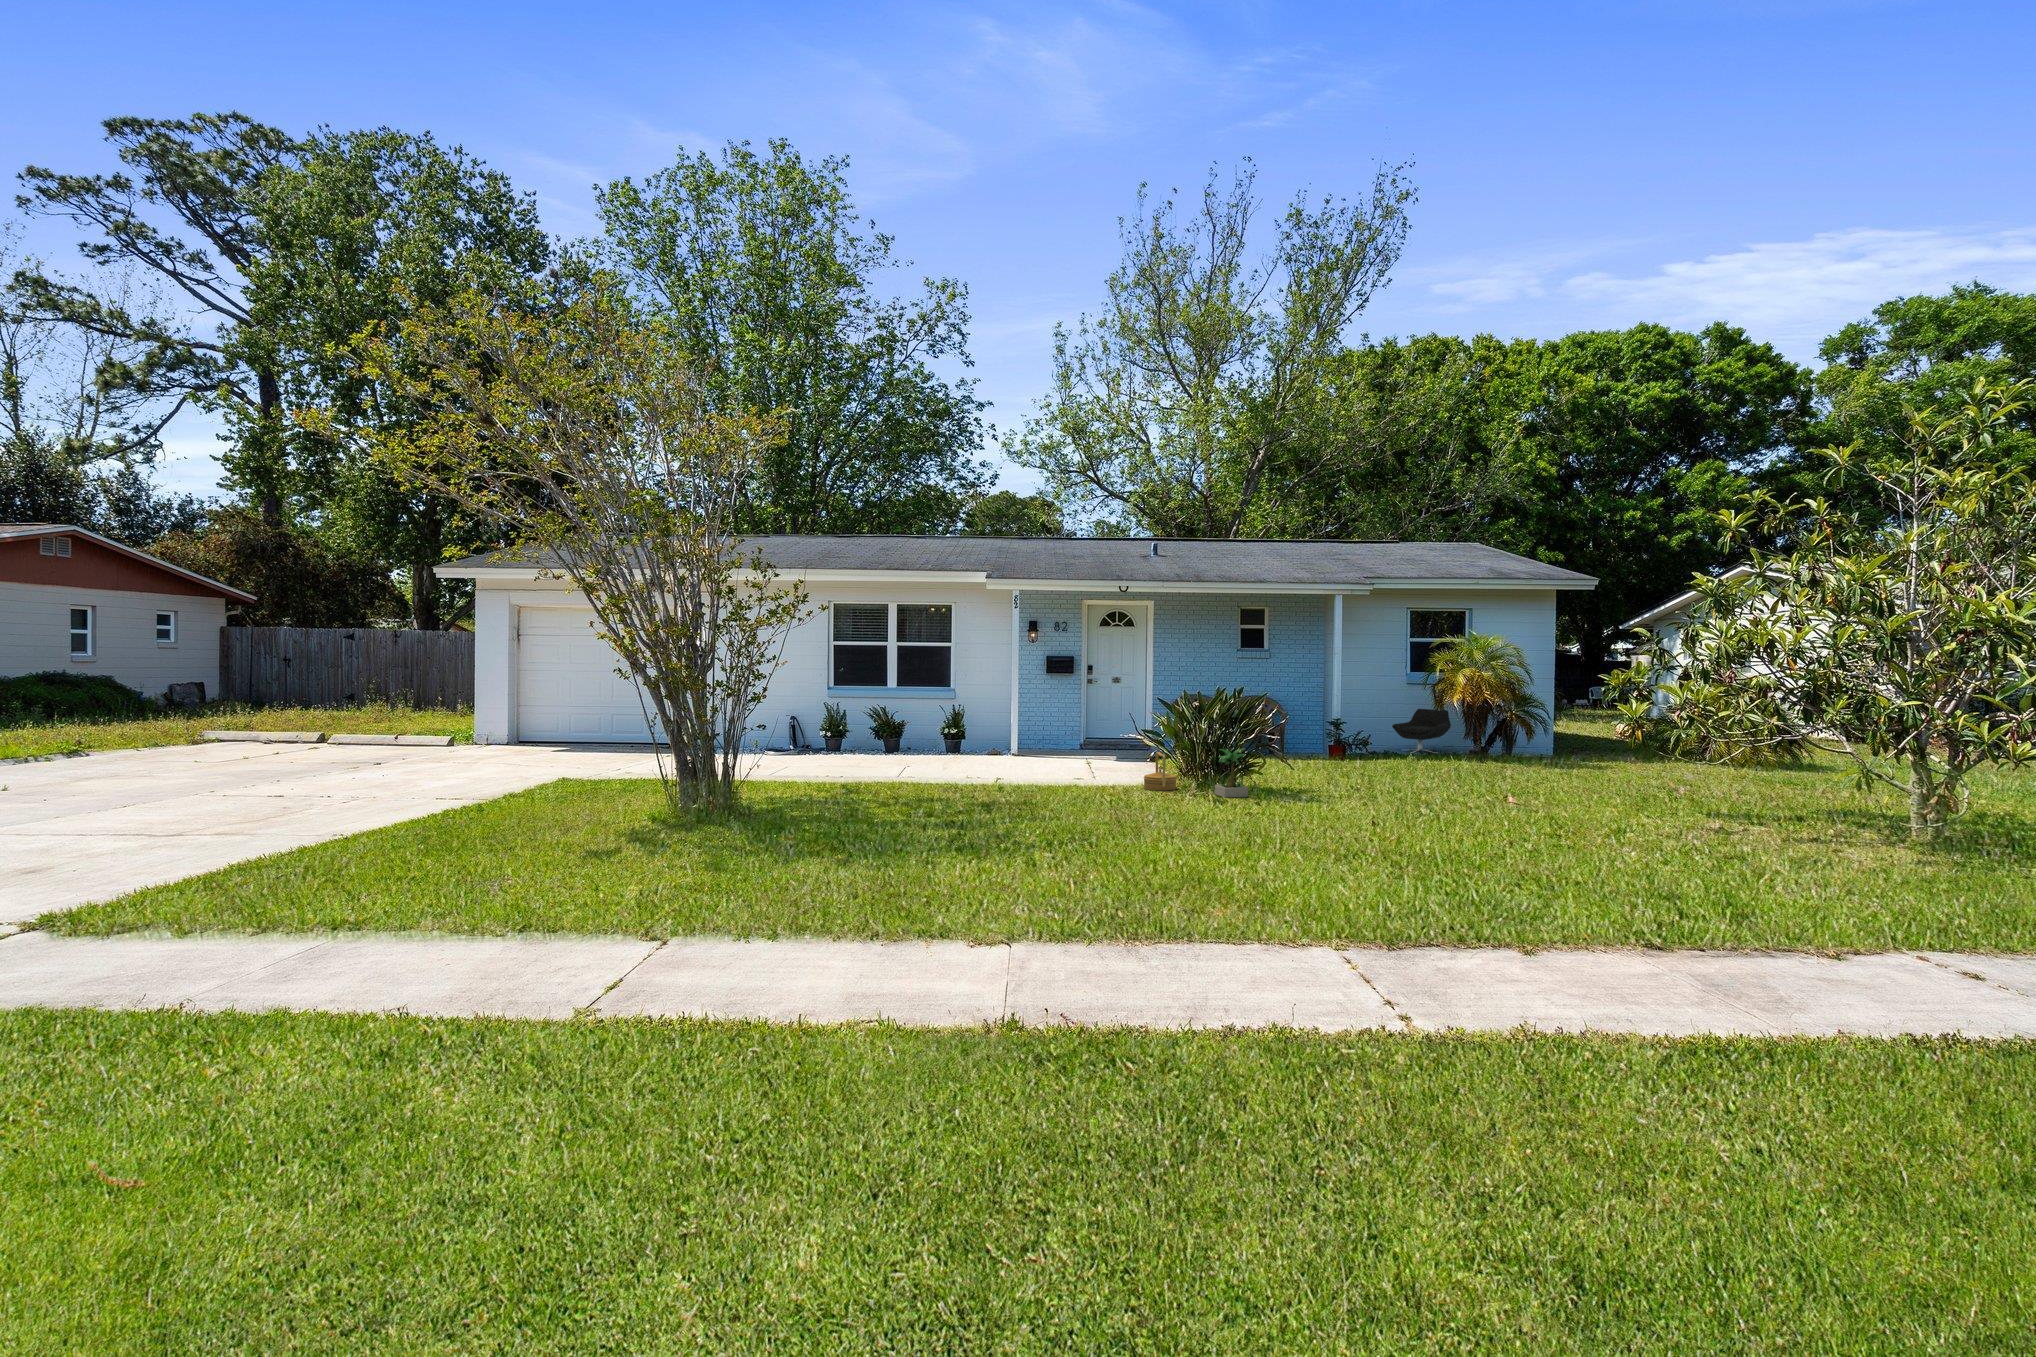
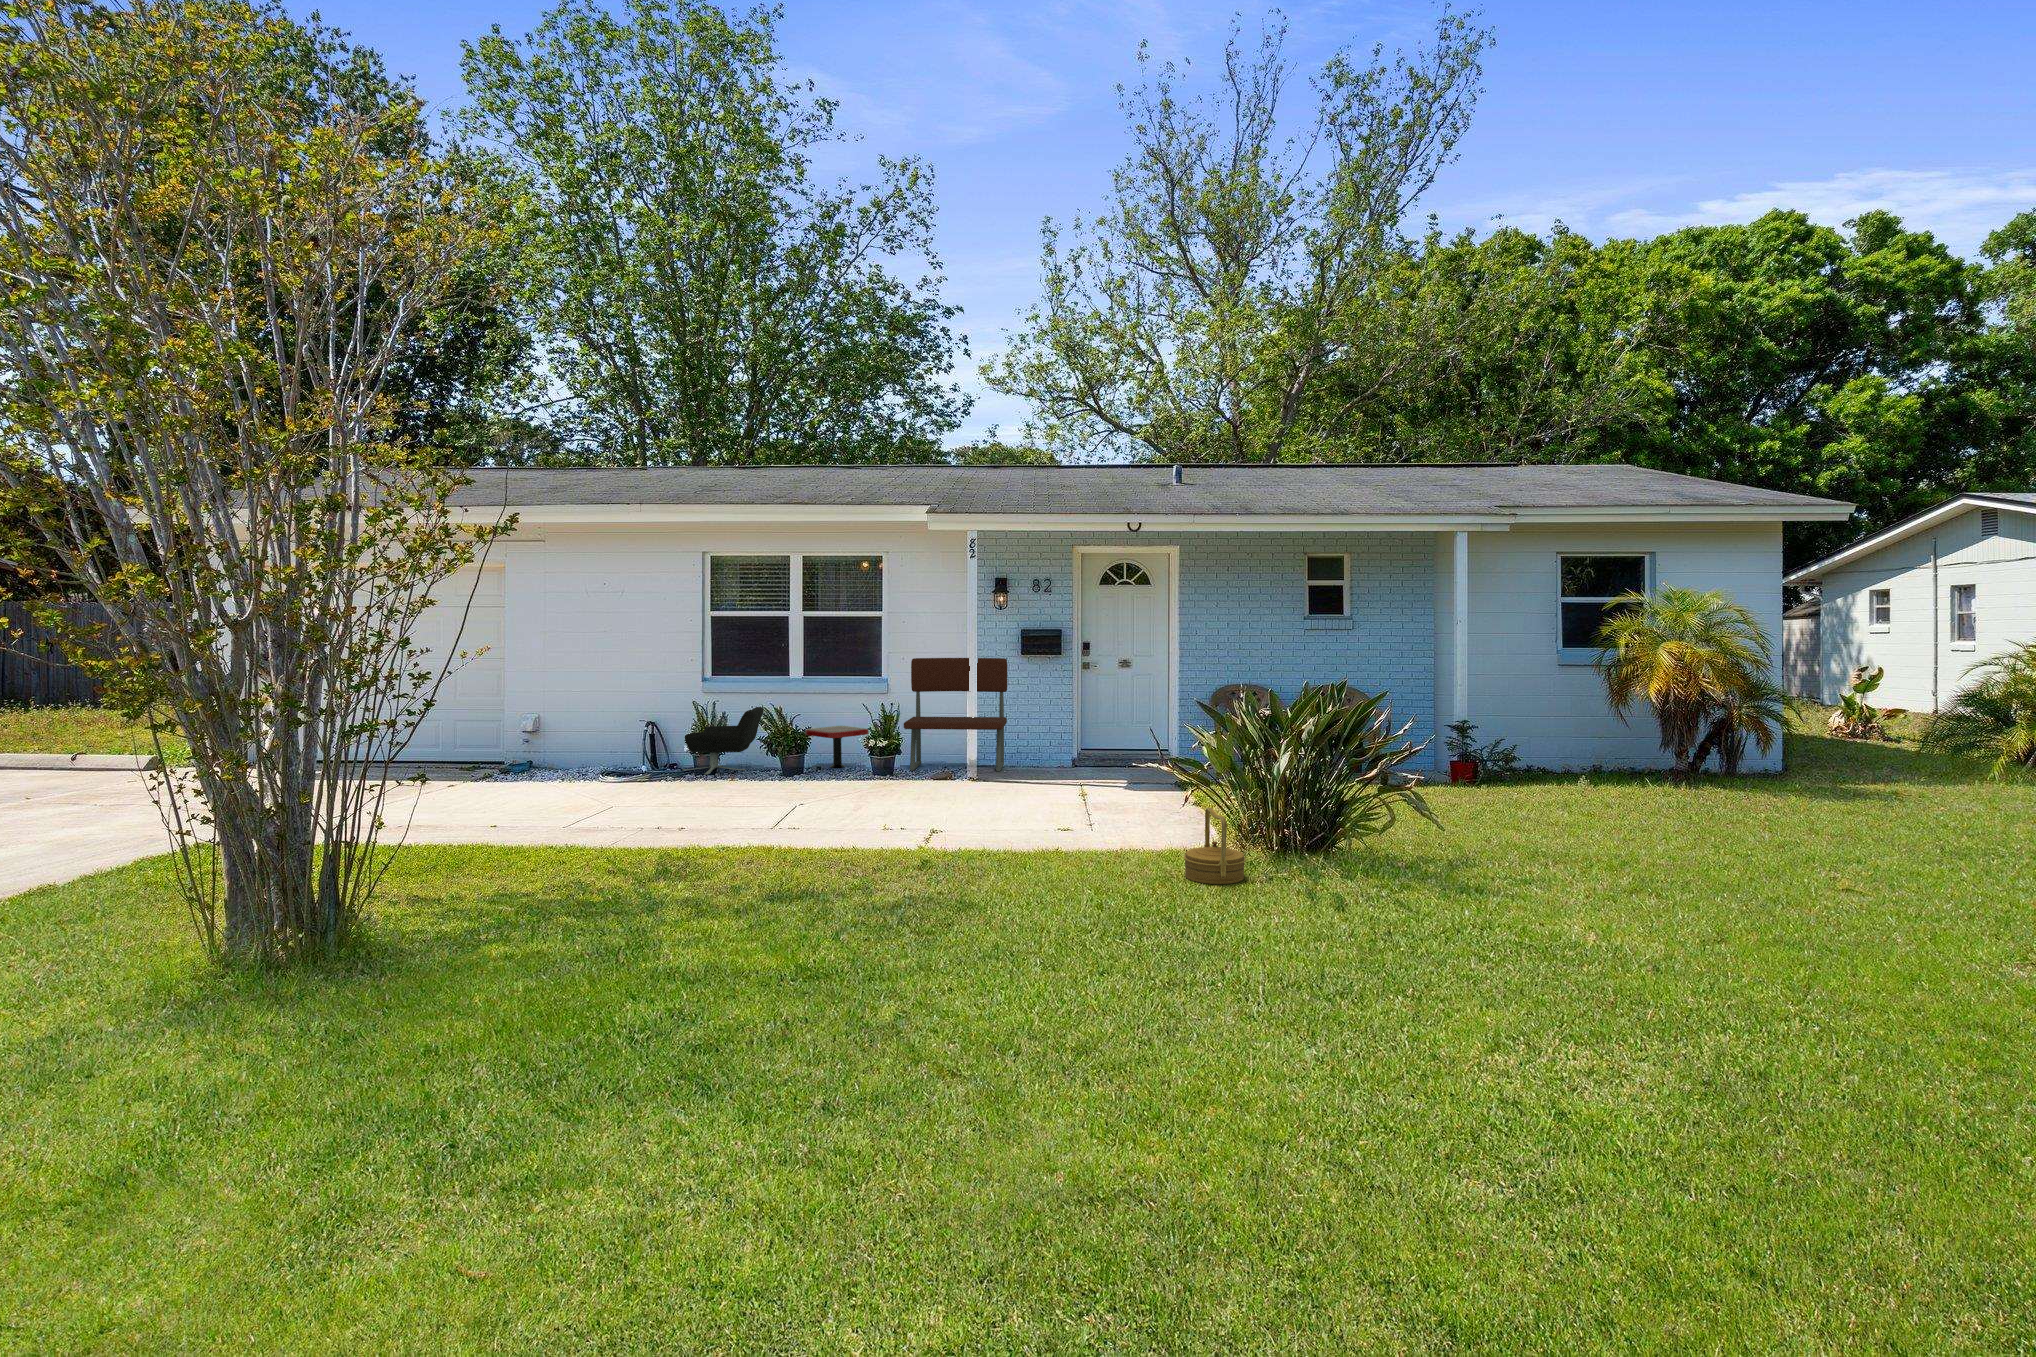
bench: none [968,675,1036,750] -> present [904,658,1008,771]
lounge chair: present [1392,709,1451,753] -> present [683,707,763,774]
pedestal table: none [901,720,943,748] -> present [805,726,869,768]
potted plant: present [1215,749,1248,797] -> none [1322,807,1391,908]

